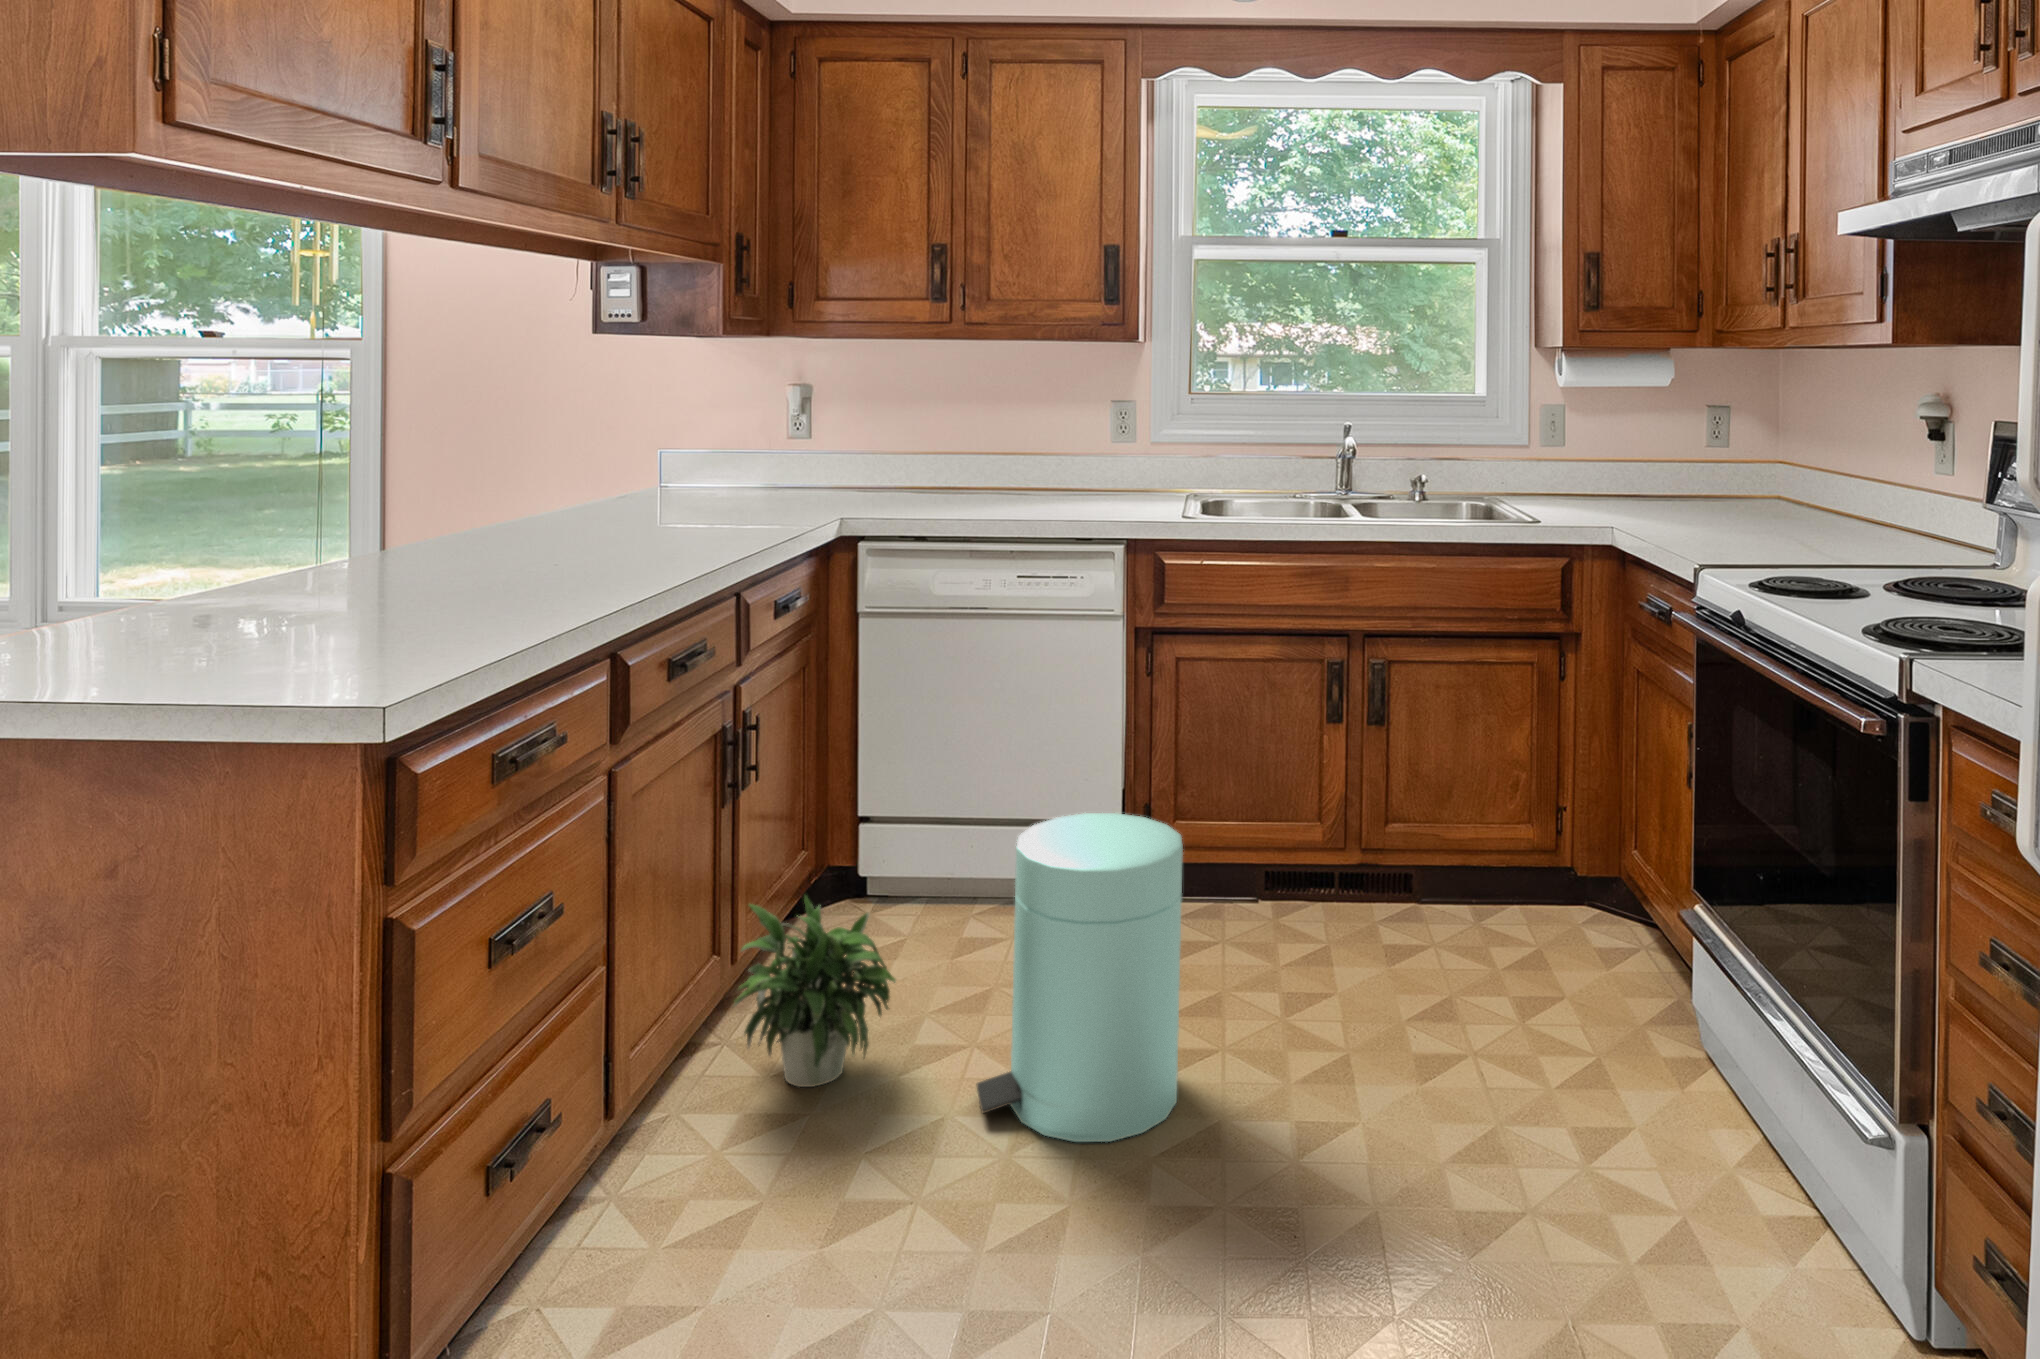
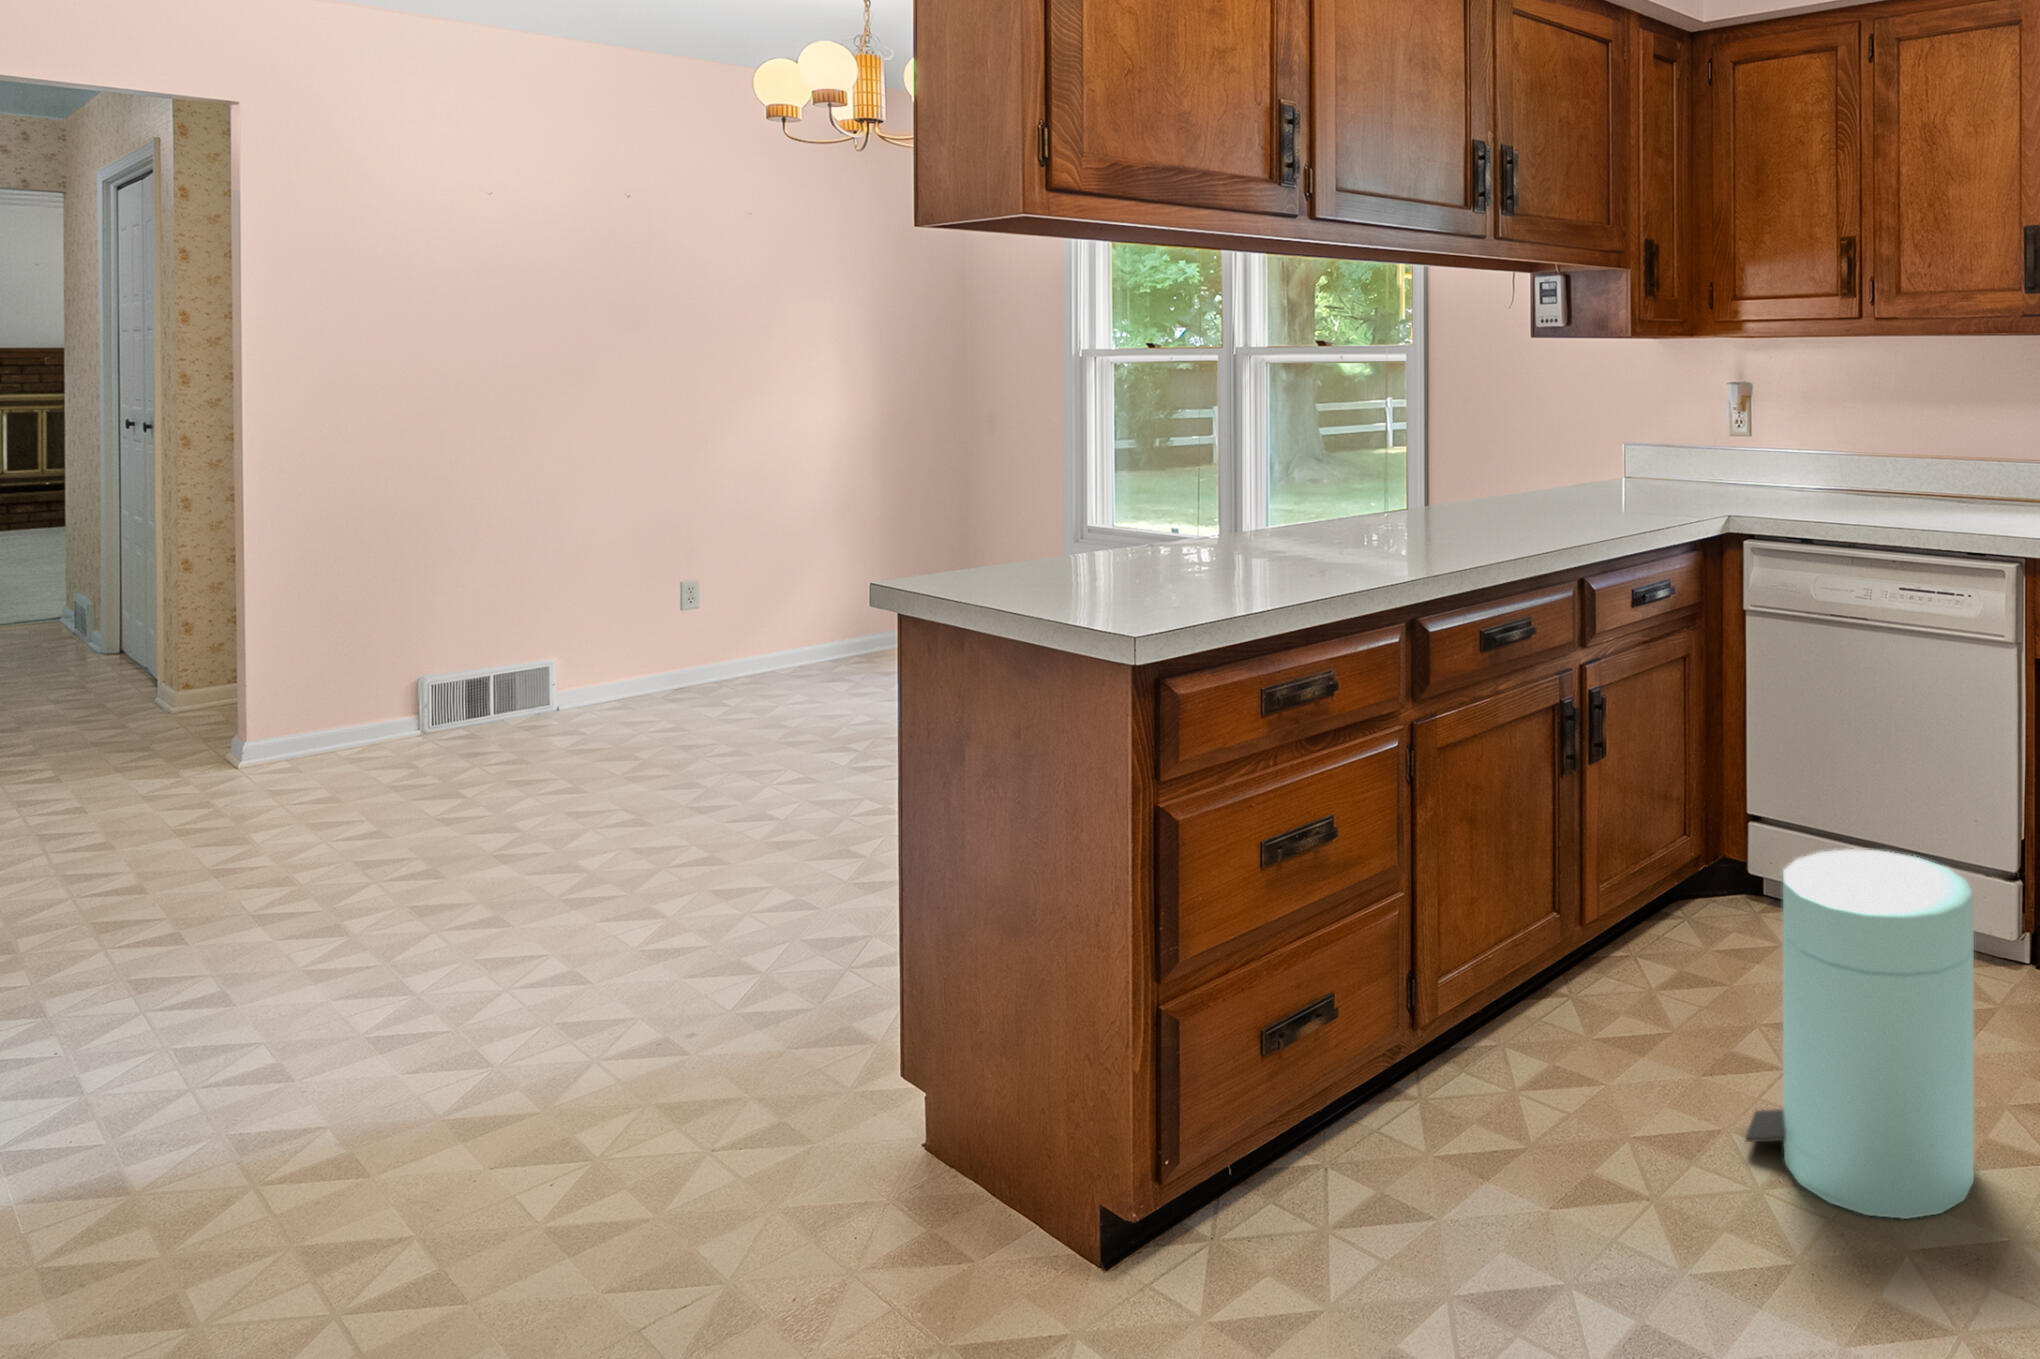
potted plant: present [735,896,896,1087] -> none [1538,878,1698,1068]

